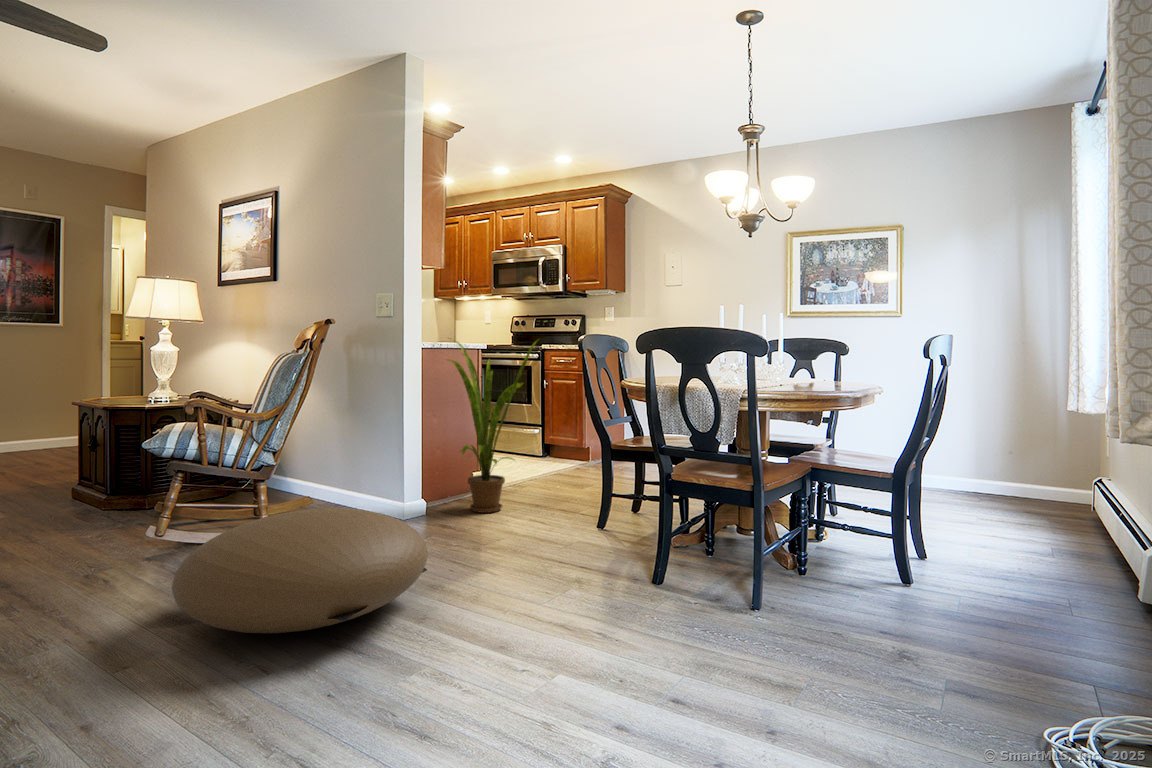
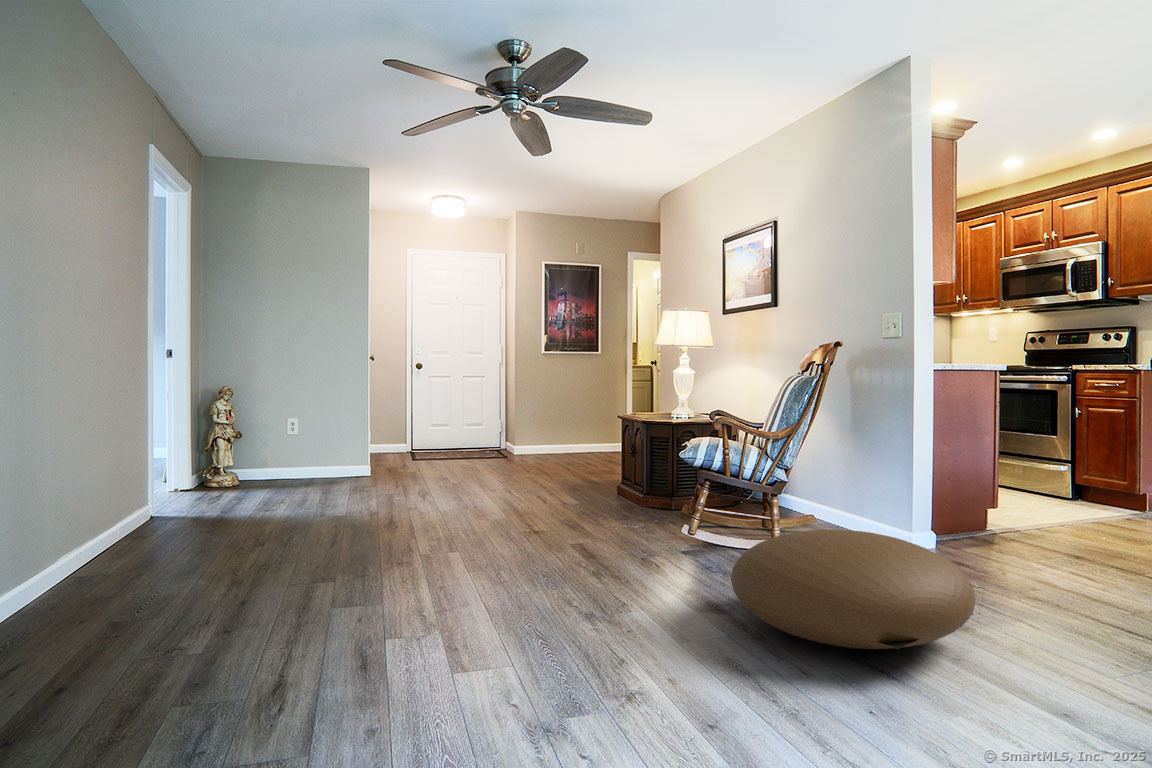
house plant: present [448,340,538,513] -> none [961,358,1097,560]

